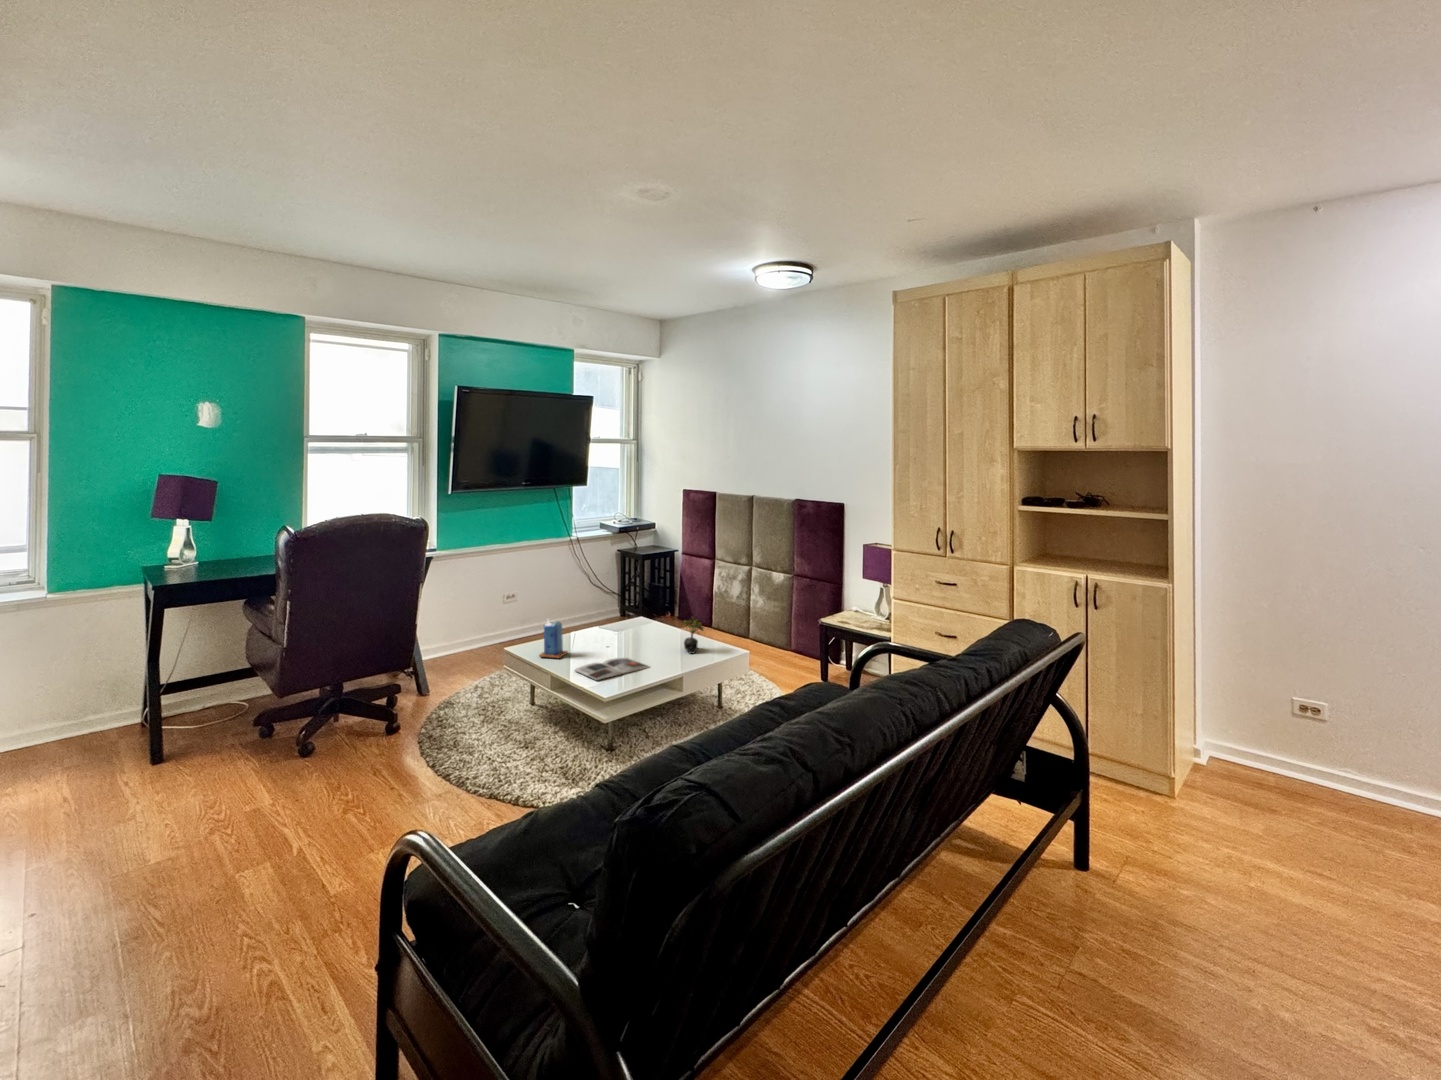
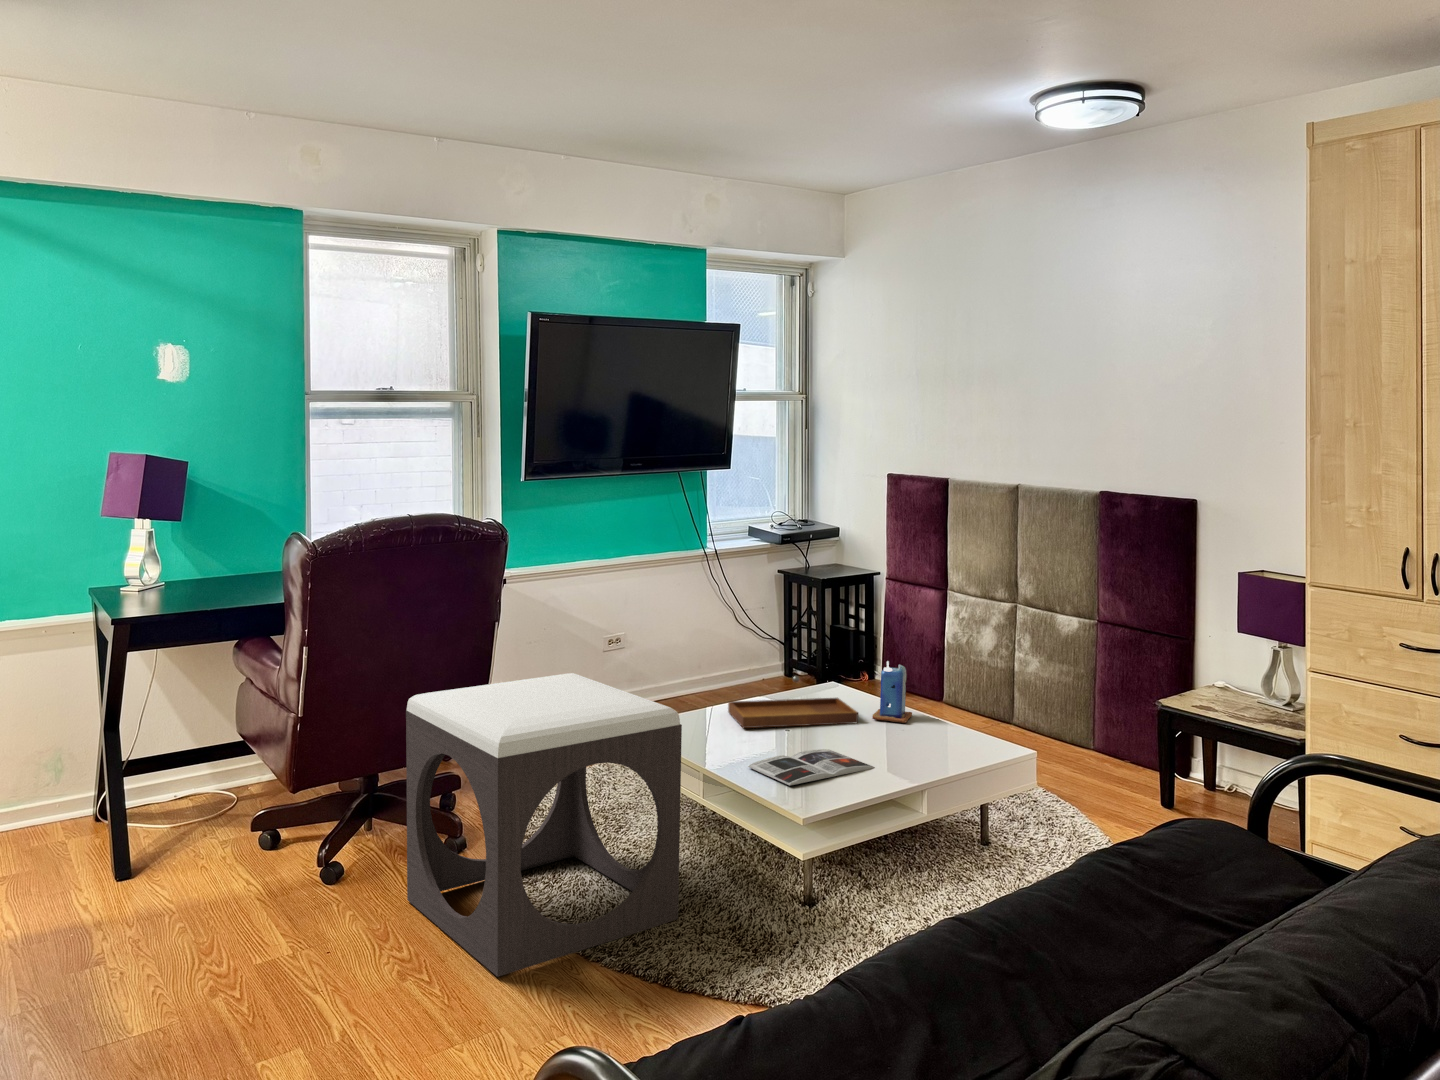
tray: none [570,614,648,647] -> present [728,676,858,728]
succulent plant: present [683,617,704,654] -> none [921,685,963,748]
footstool: none [350,619,529,807] -> present [406,673,682,977]
candle: present [539,621,568,658] -> present [872,661,912,723]

